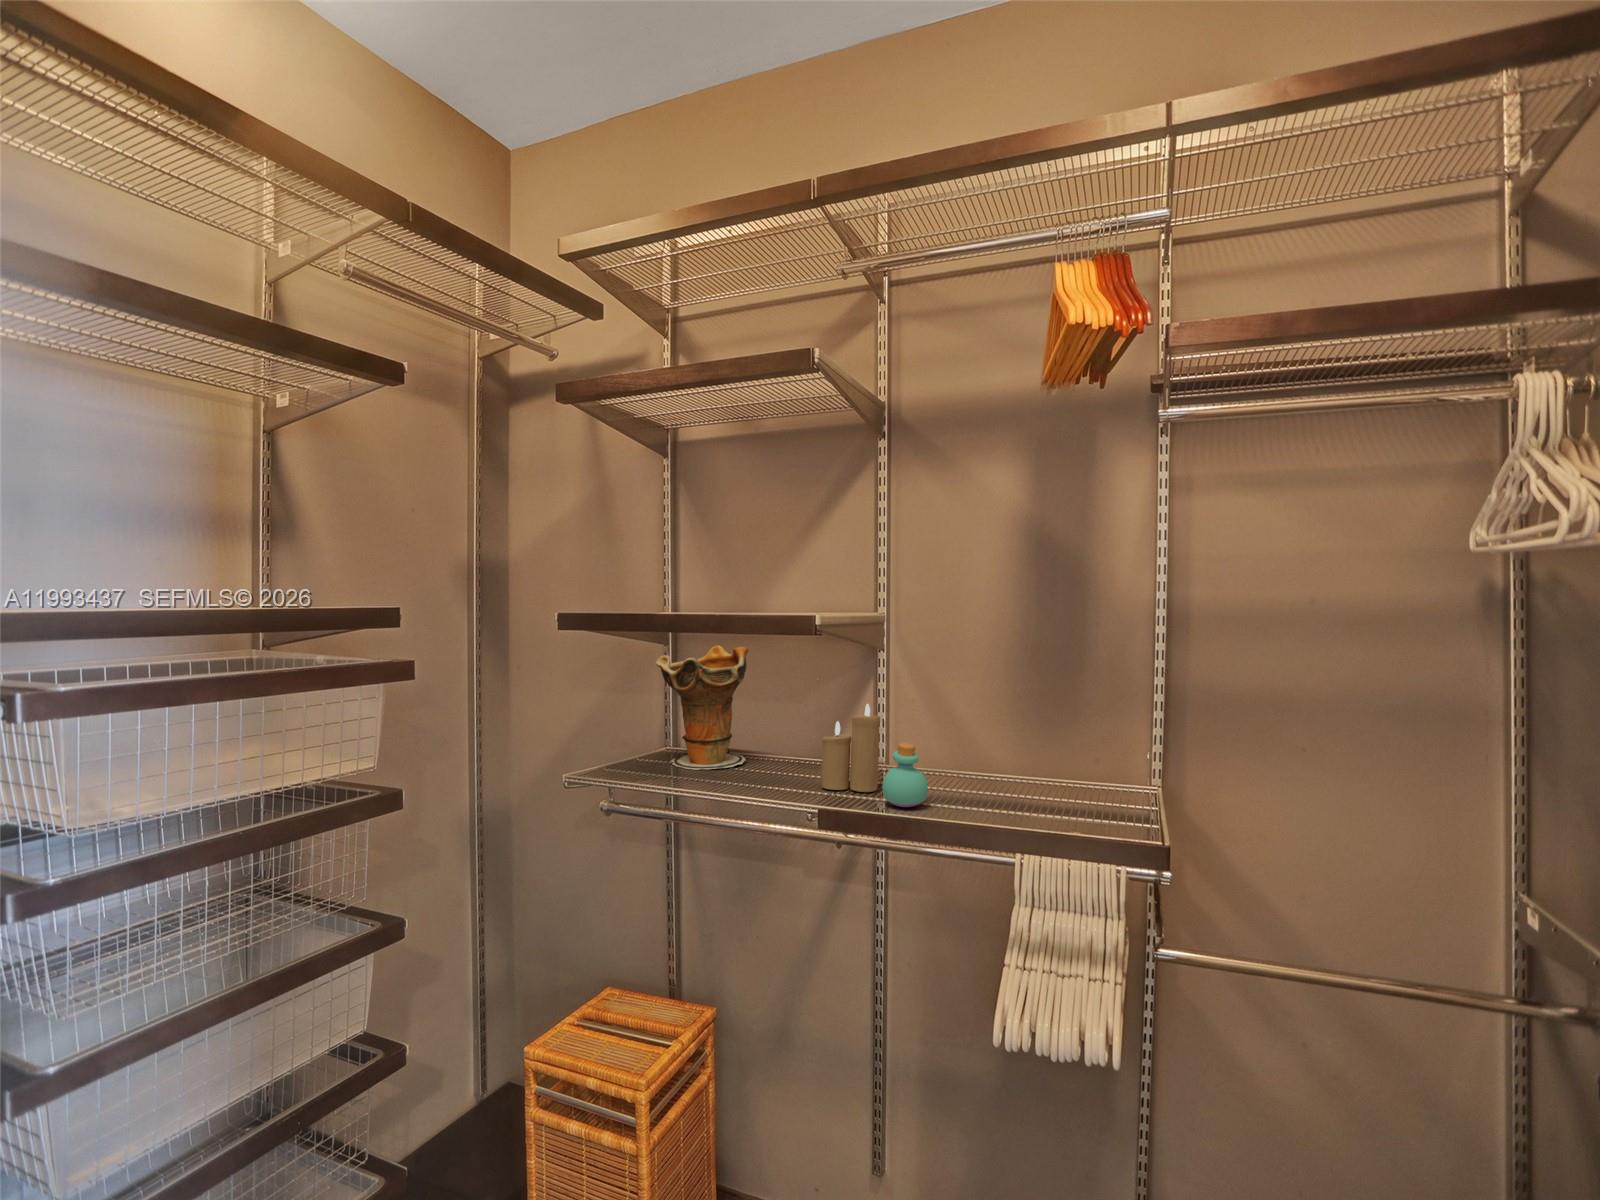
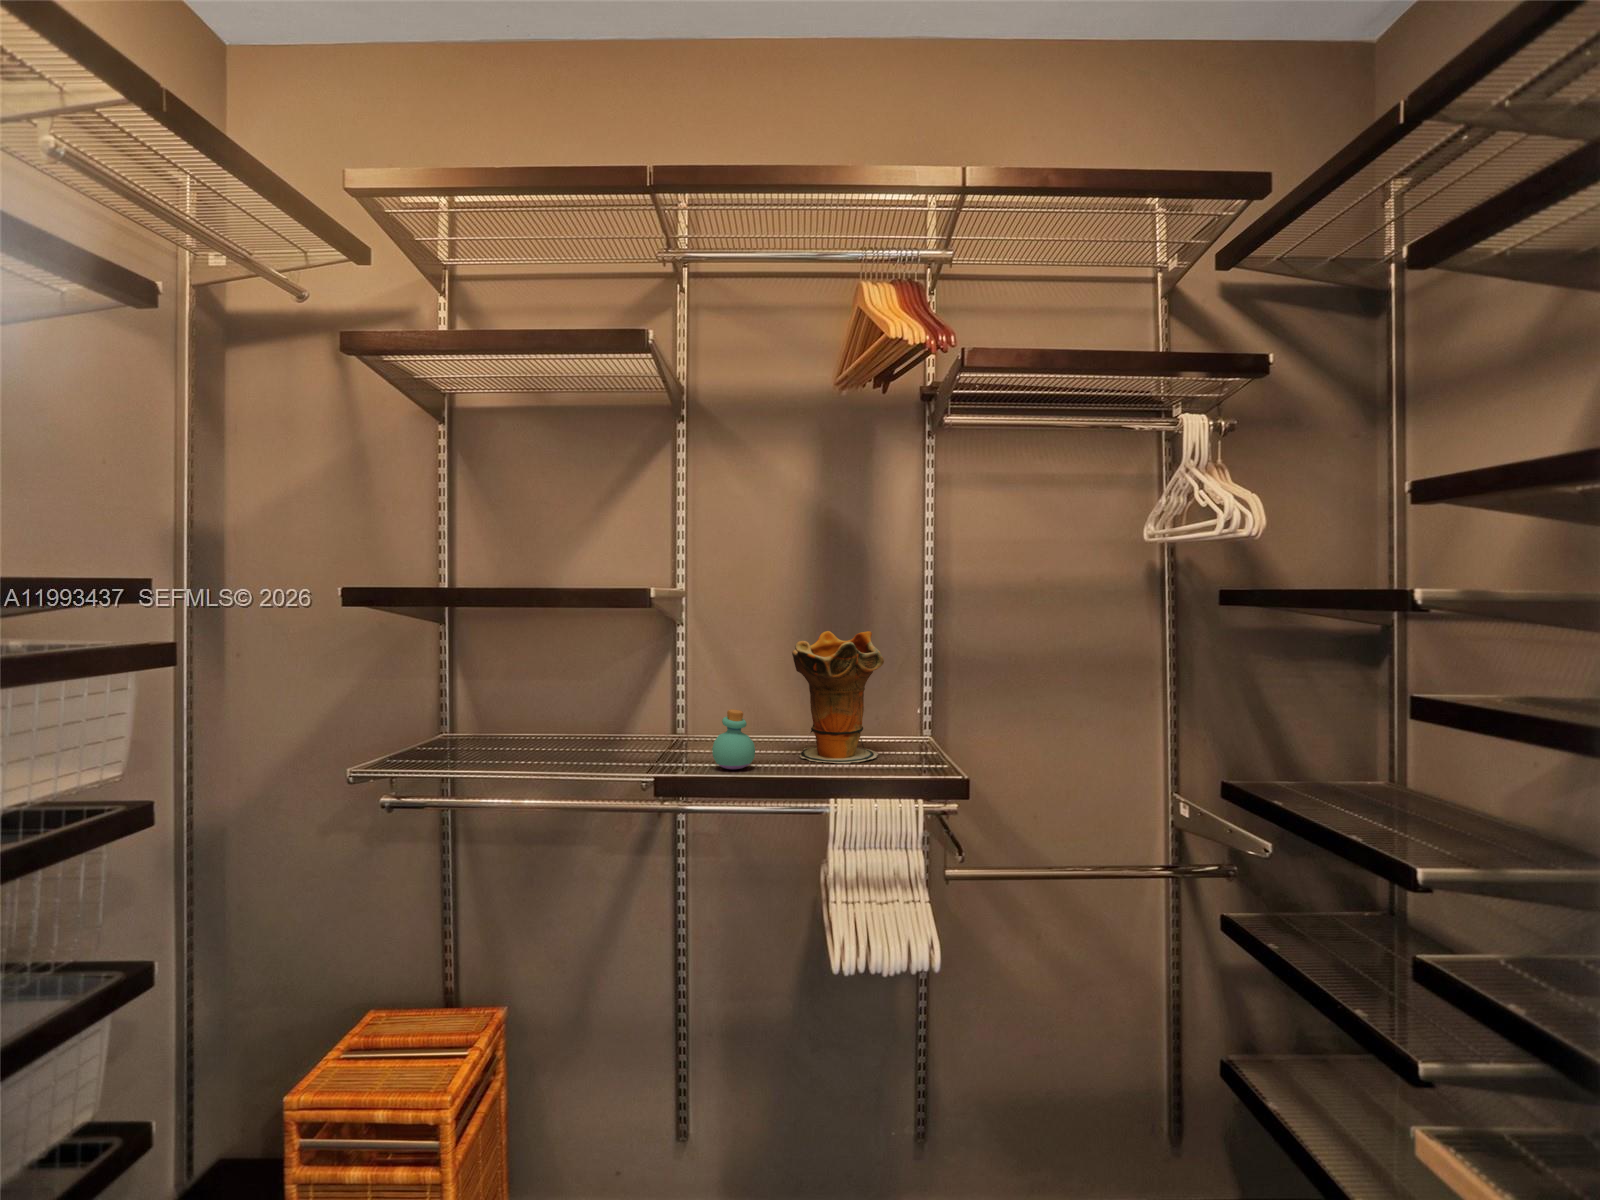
decorative vase: present [656,645,748,770] -> present [792,631,884,763]
candle: present [821,704,880,792] -> none [640,677,699,762]

